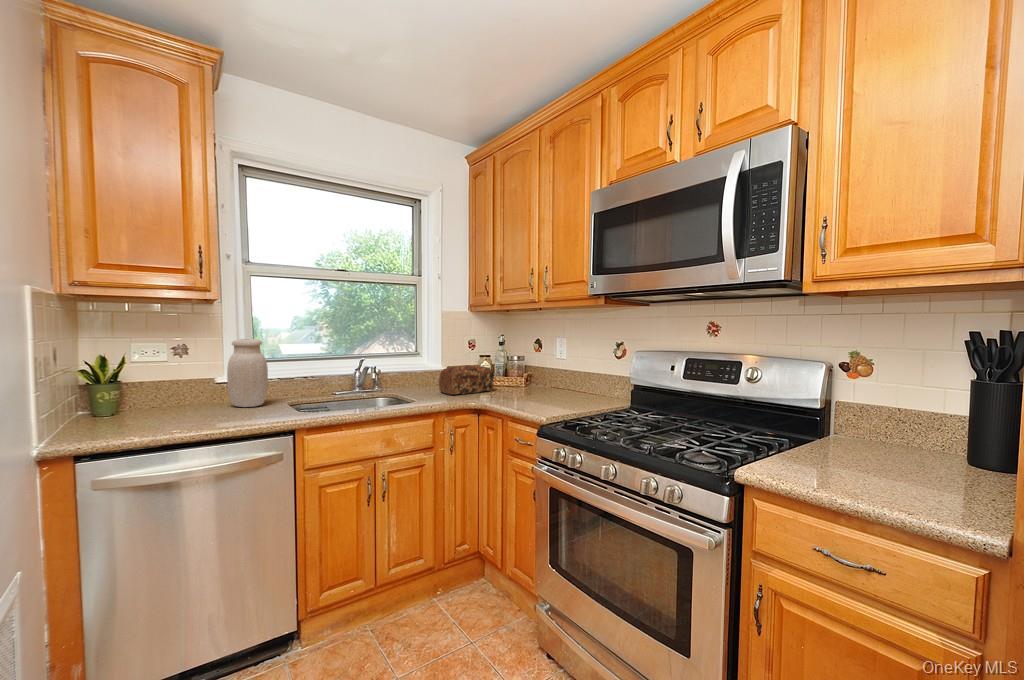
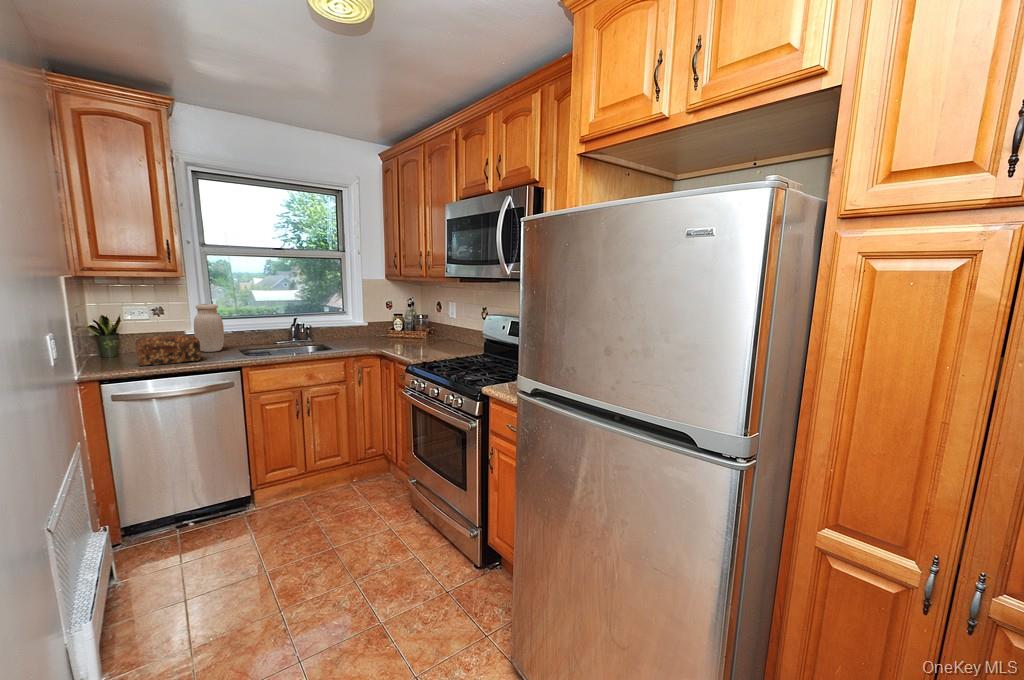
bread loaf: present [439,365,494,395] -> present [136,335,201,366]

